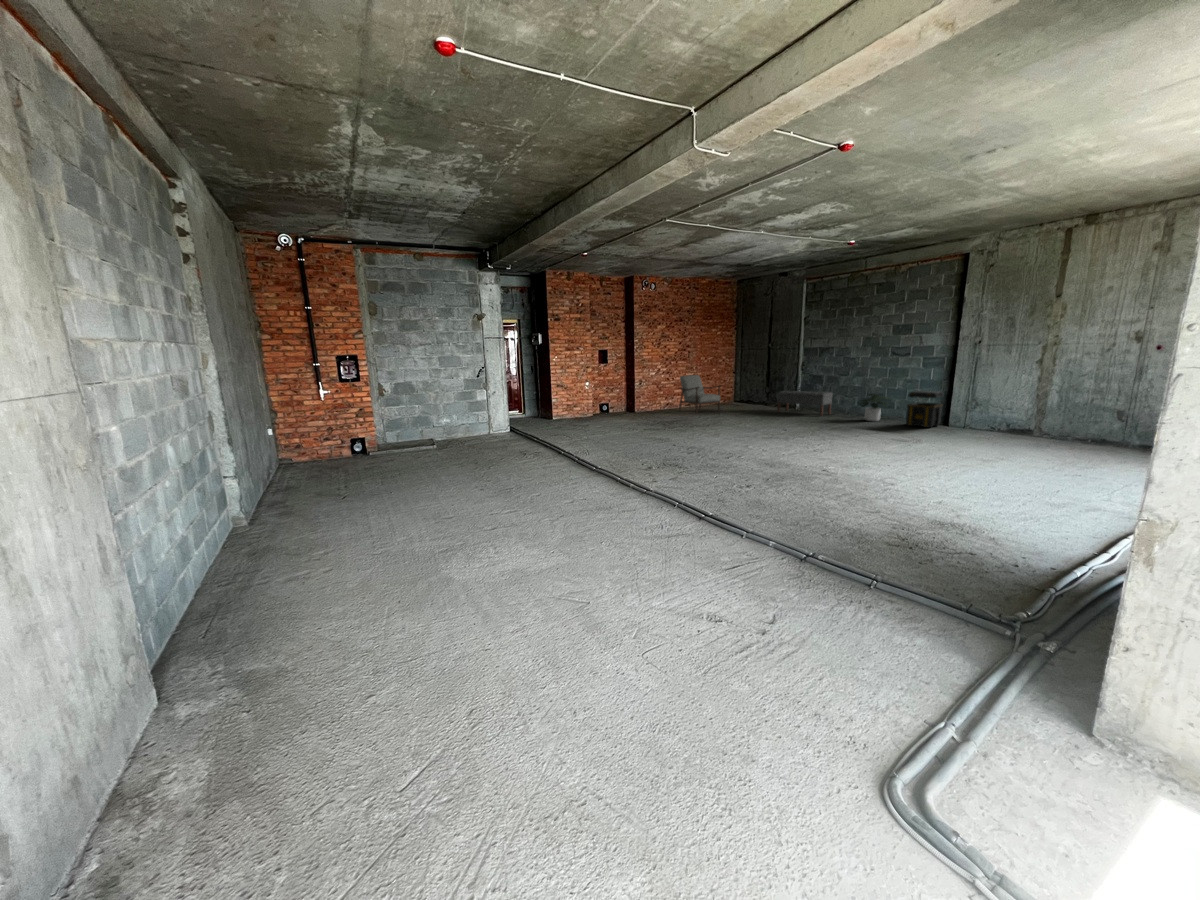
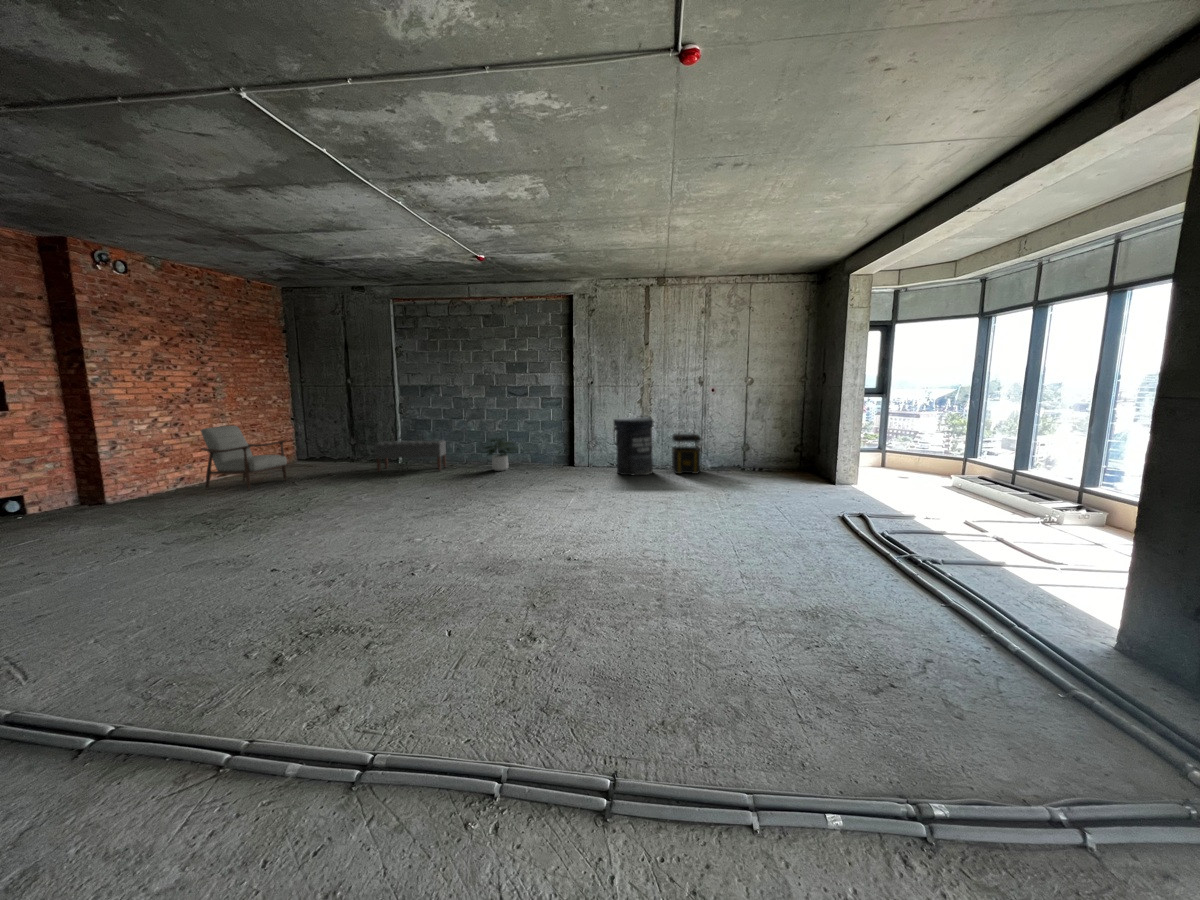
trash can: none [989,377,1050,441] -> present [614,417,653,476]
toolbox: present [906,391,943,427] -> present [672,434,701,474]

